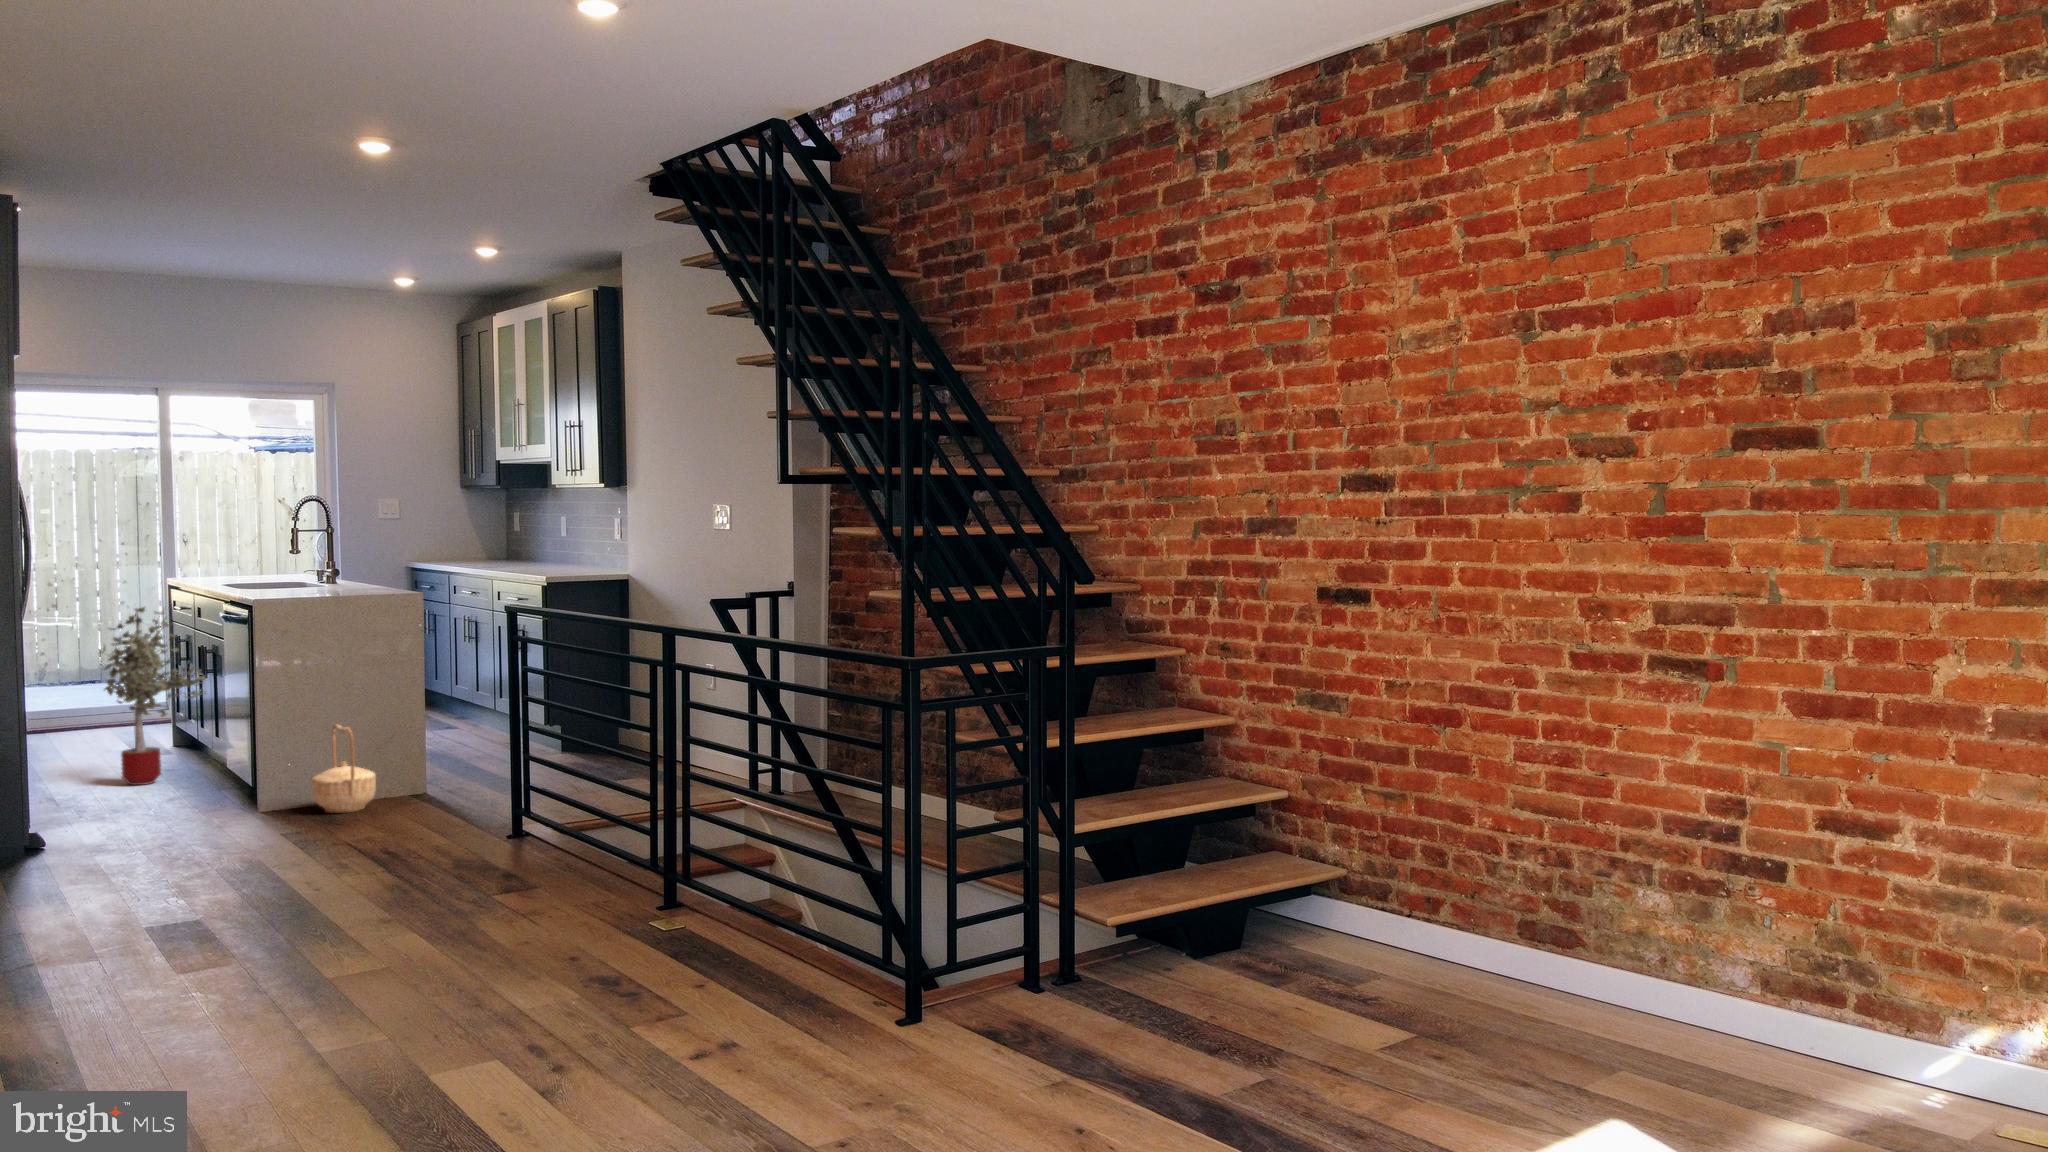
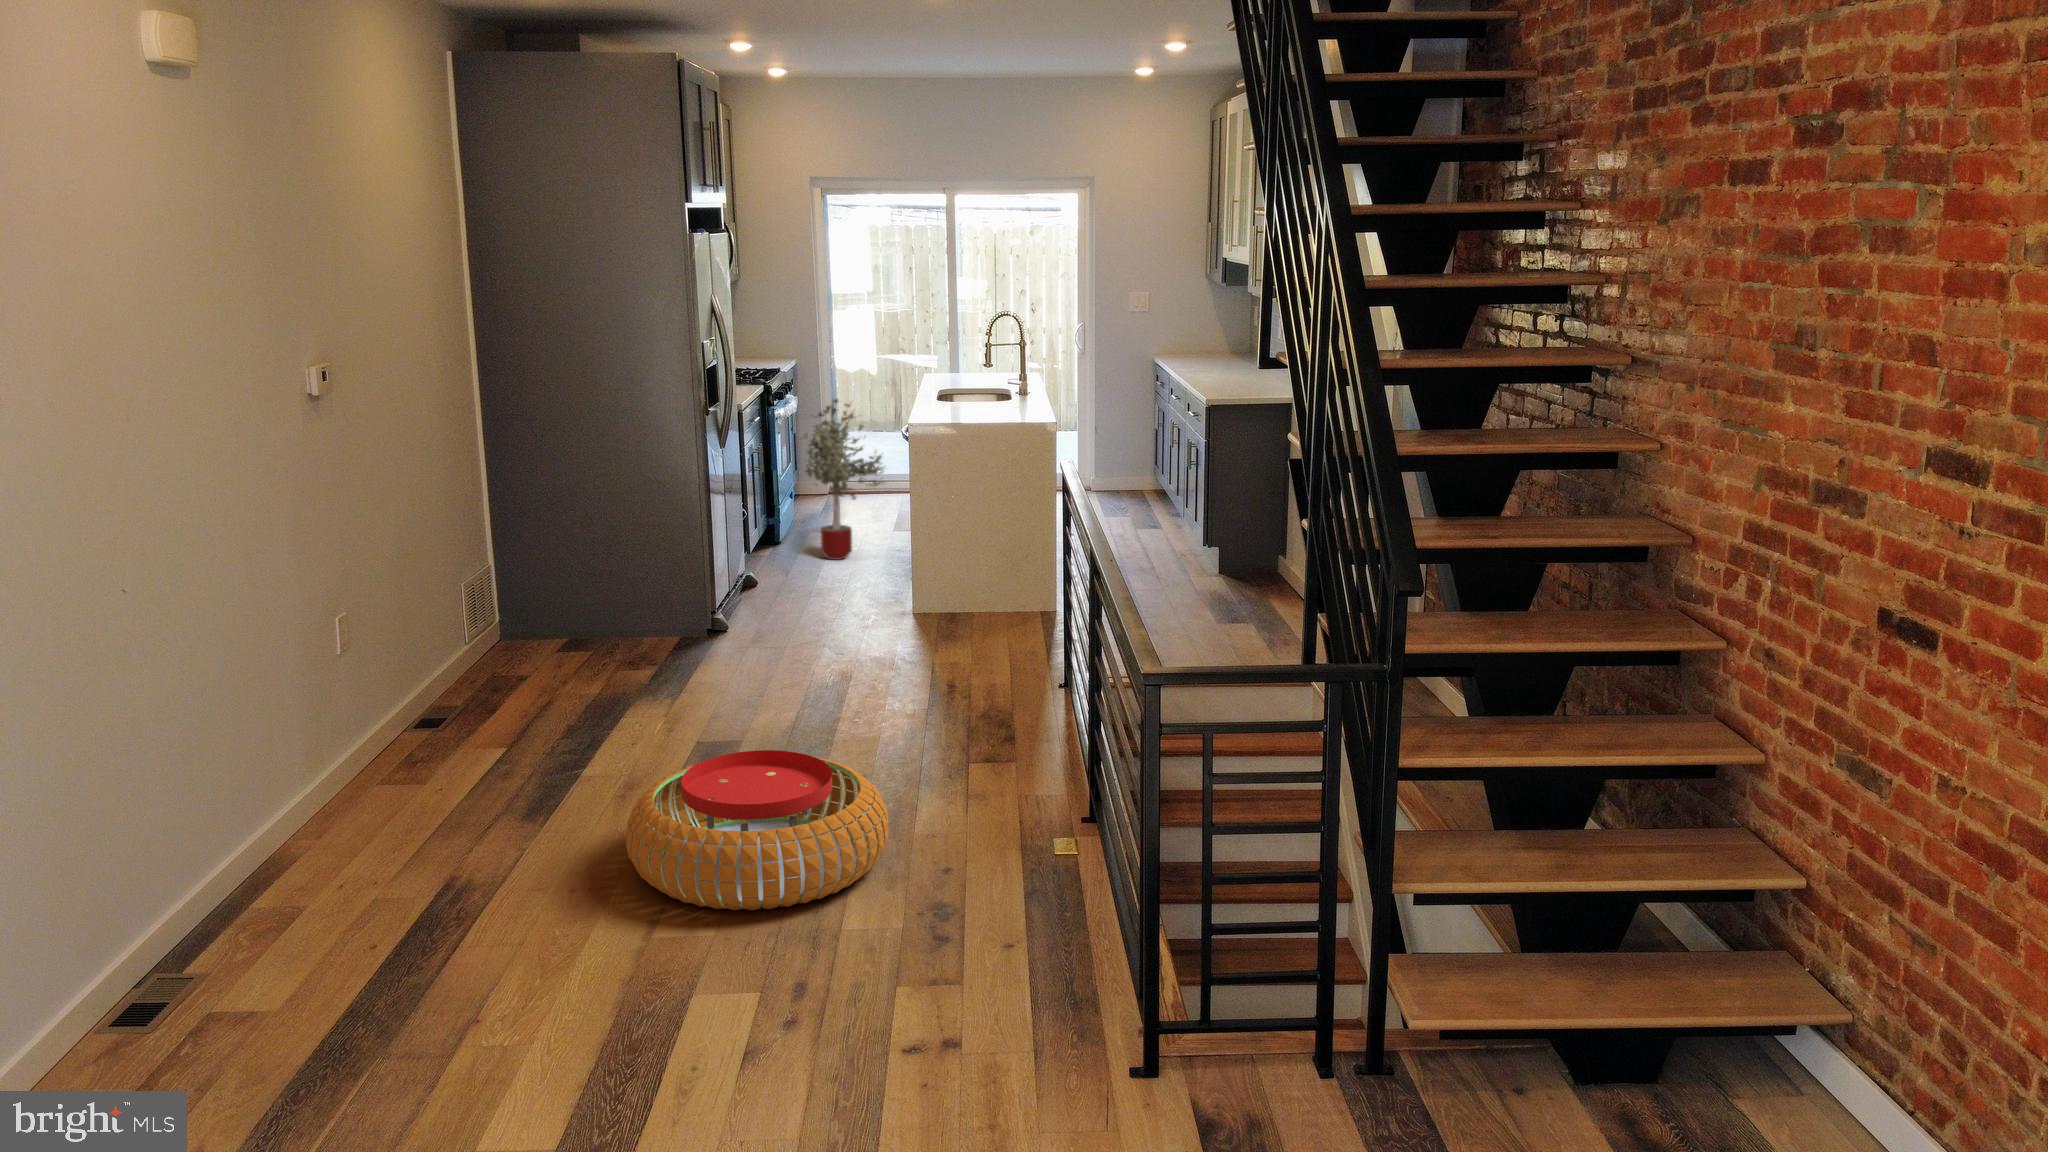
basket: present [312,724,376,813] -> none [921,537,978,625]
pouf: none [244,876,538,1031] -> present [626,750,889,910]

